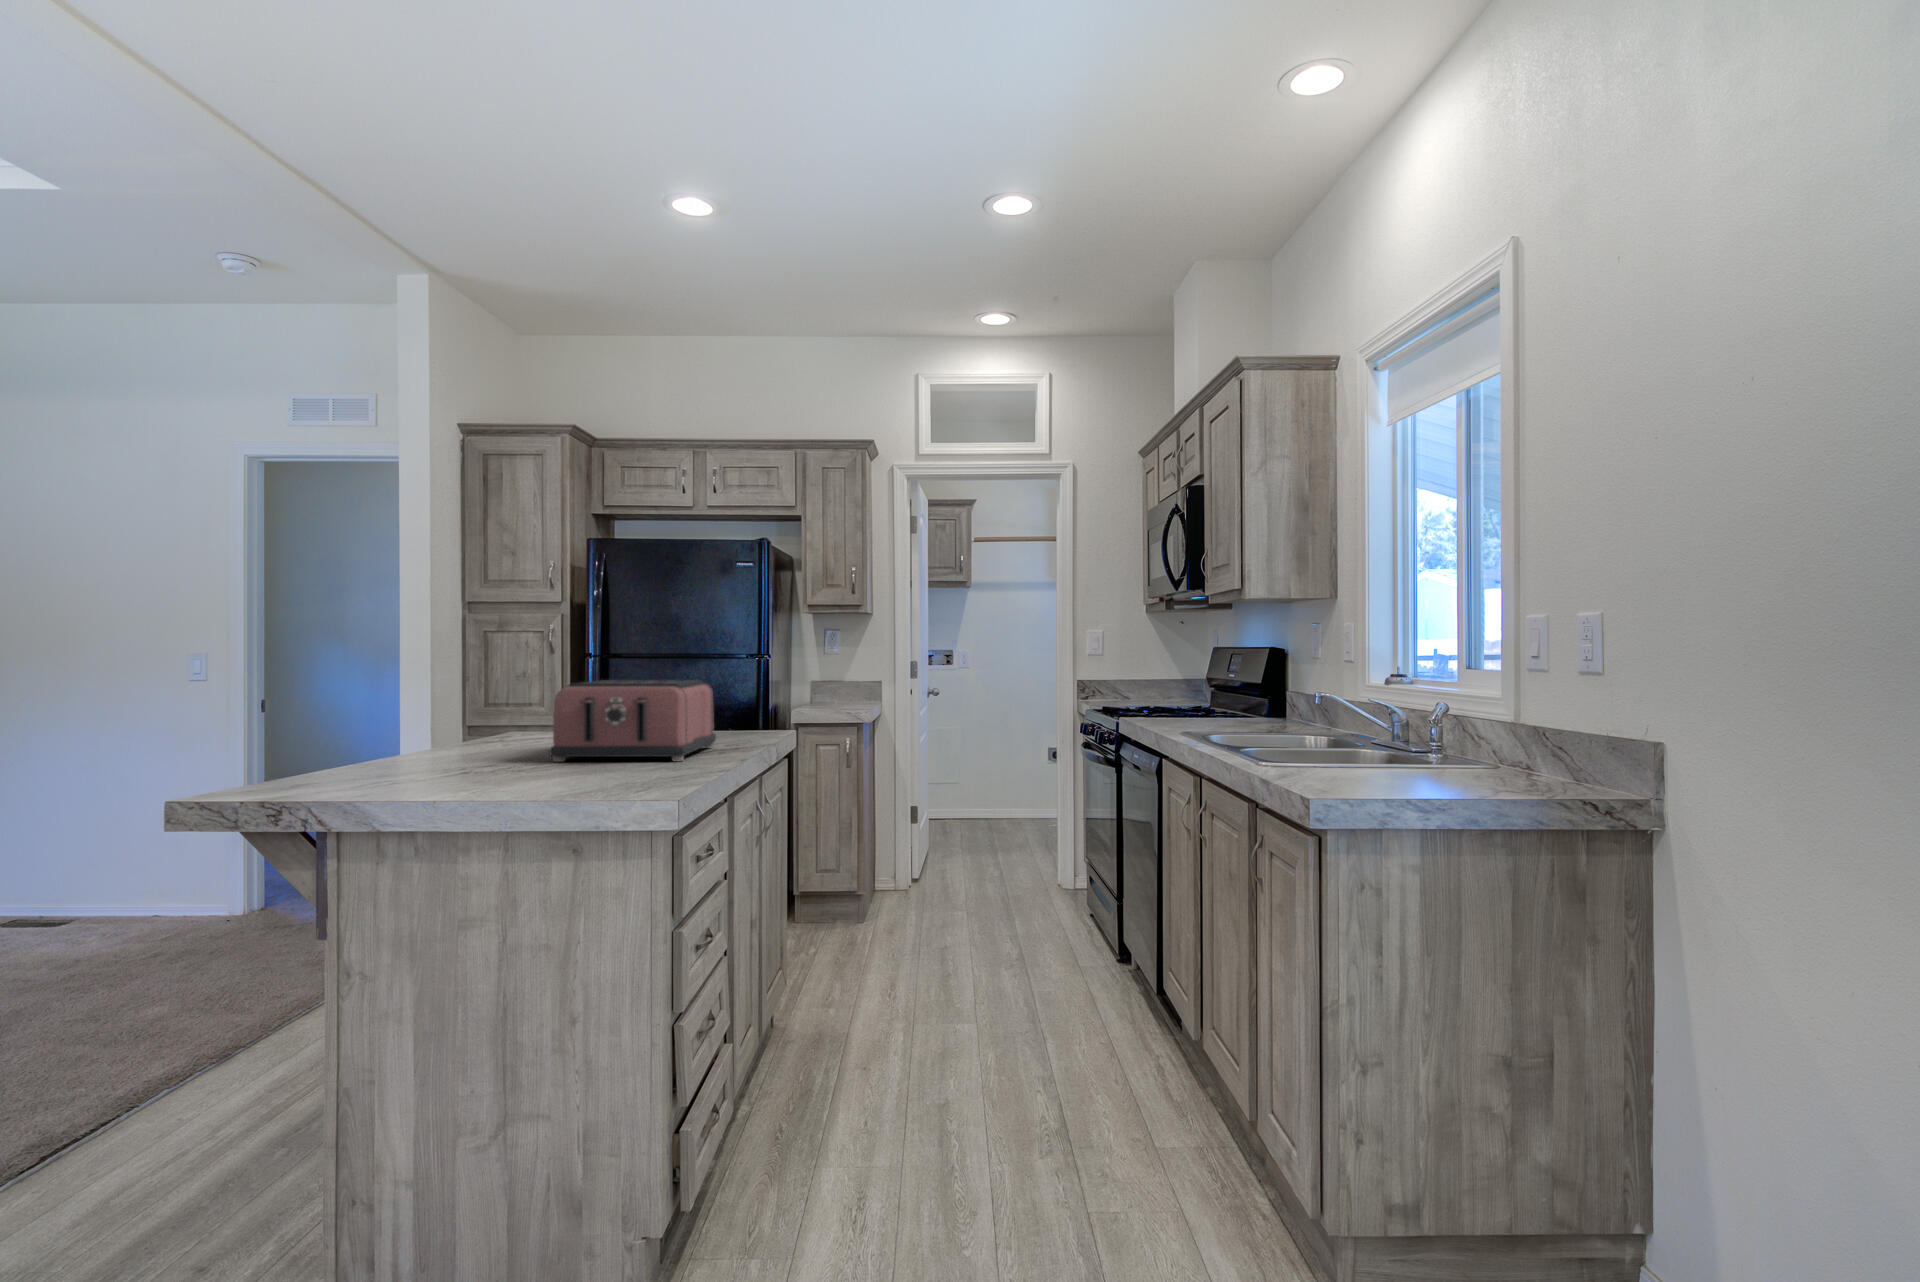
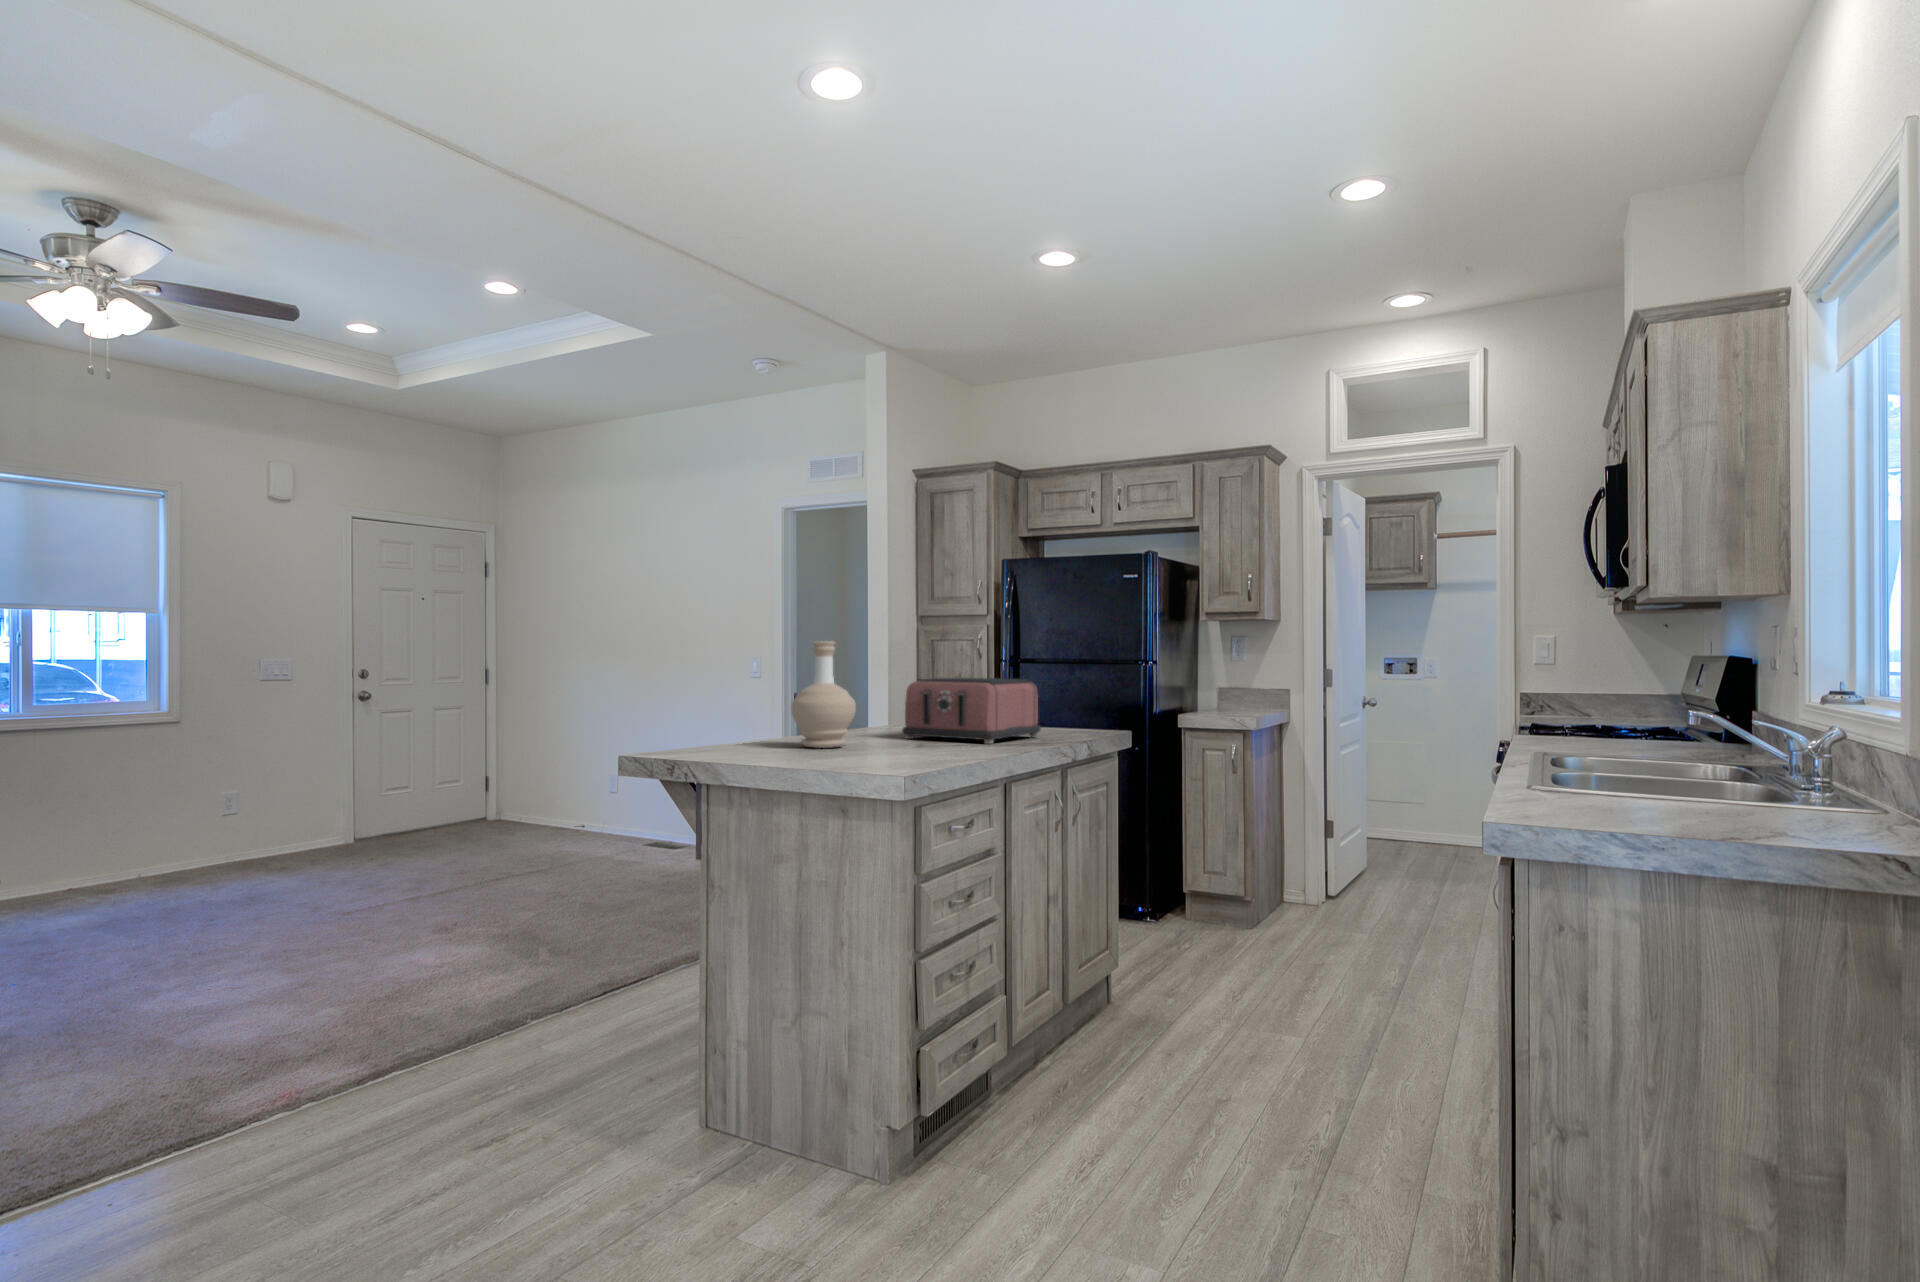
bottle: none [412,636,514,787] -> present [791,641,856,748]

